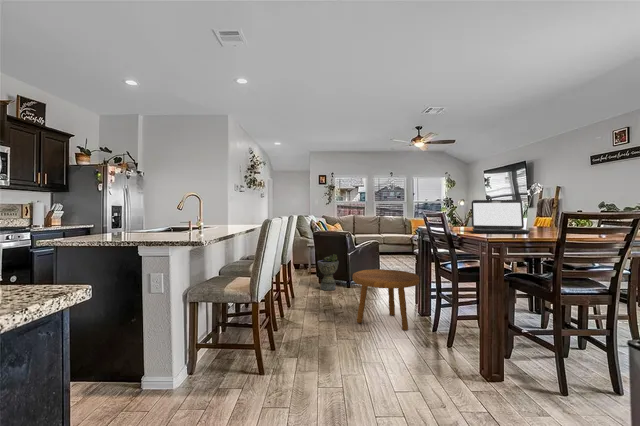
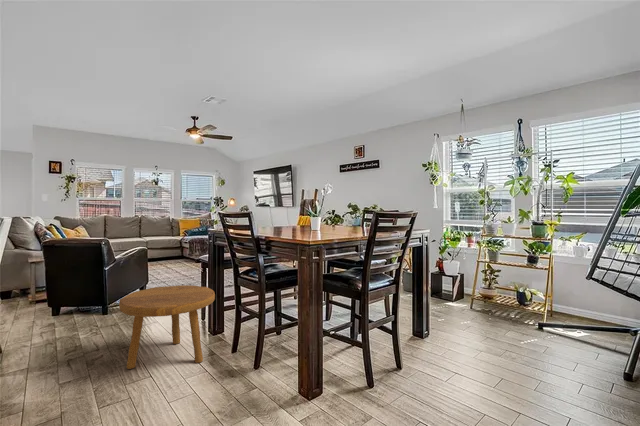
laptop: present [472,200,530,234] -> none [275,199,335,236]
planter: present [318,254,339,291] -> none [50,271,89,325]

